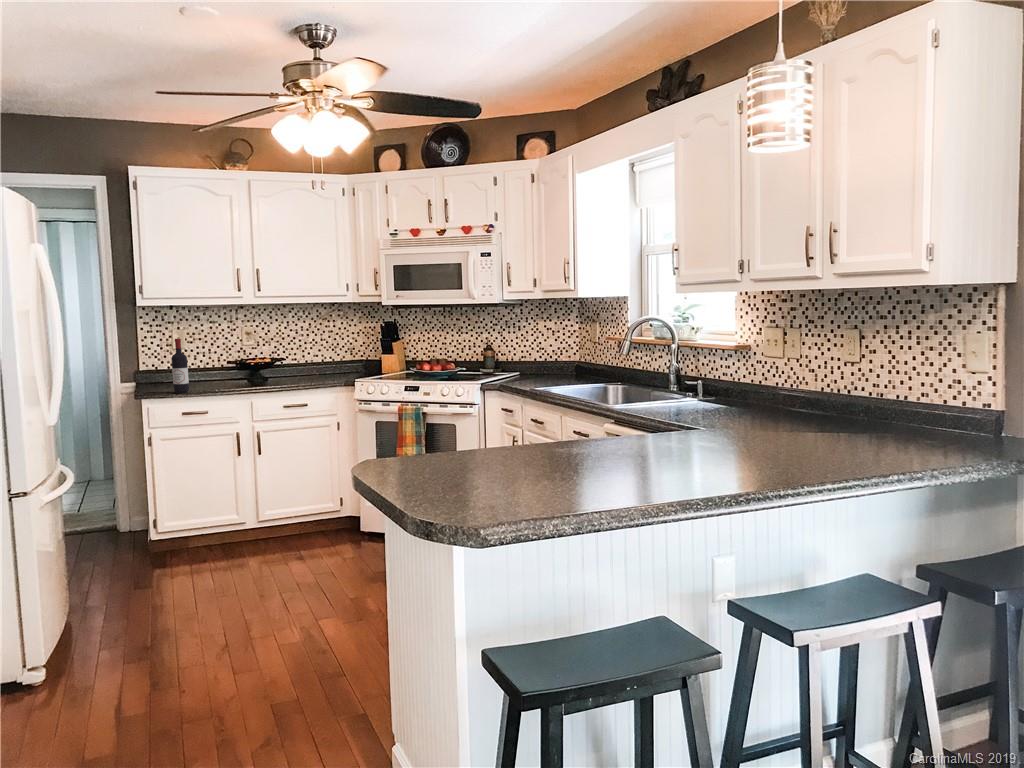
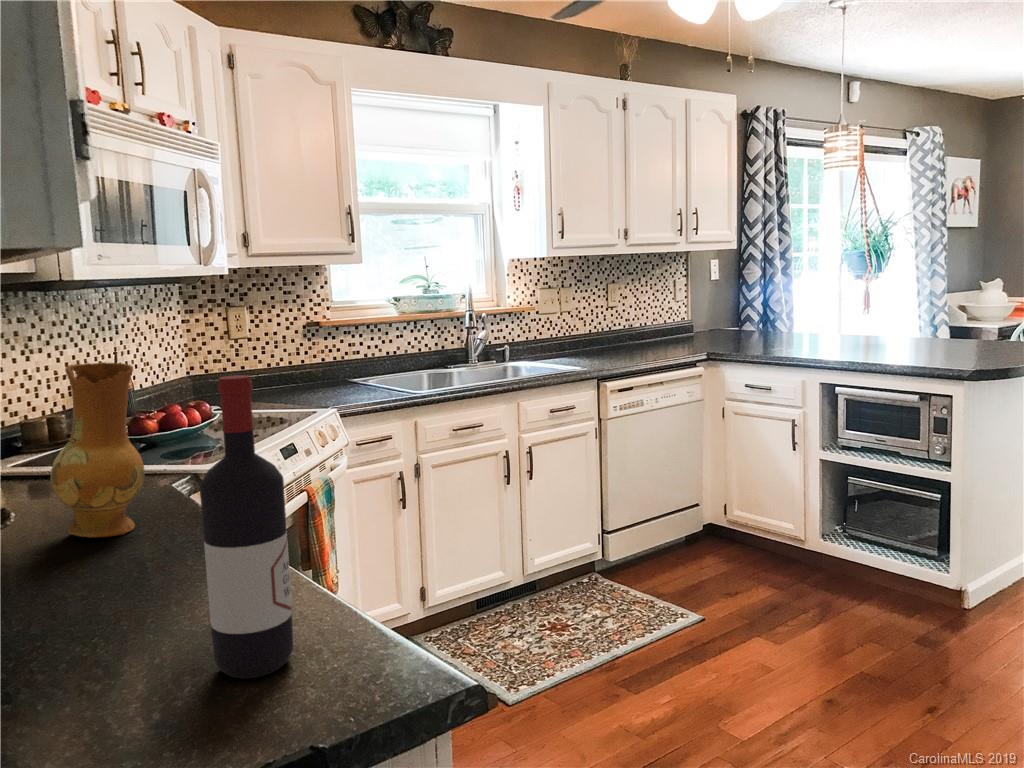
ceramic jug: none [285,337,313,385] -> present [51,362,145,538]

